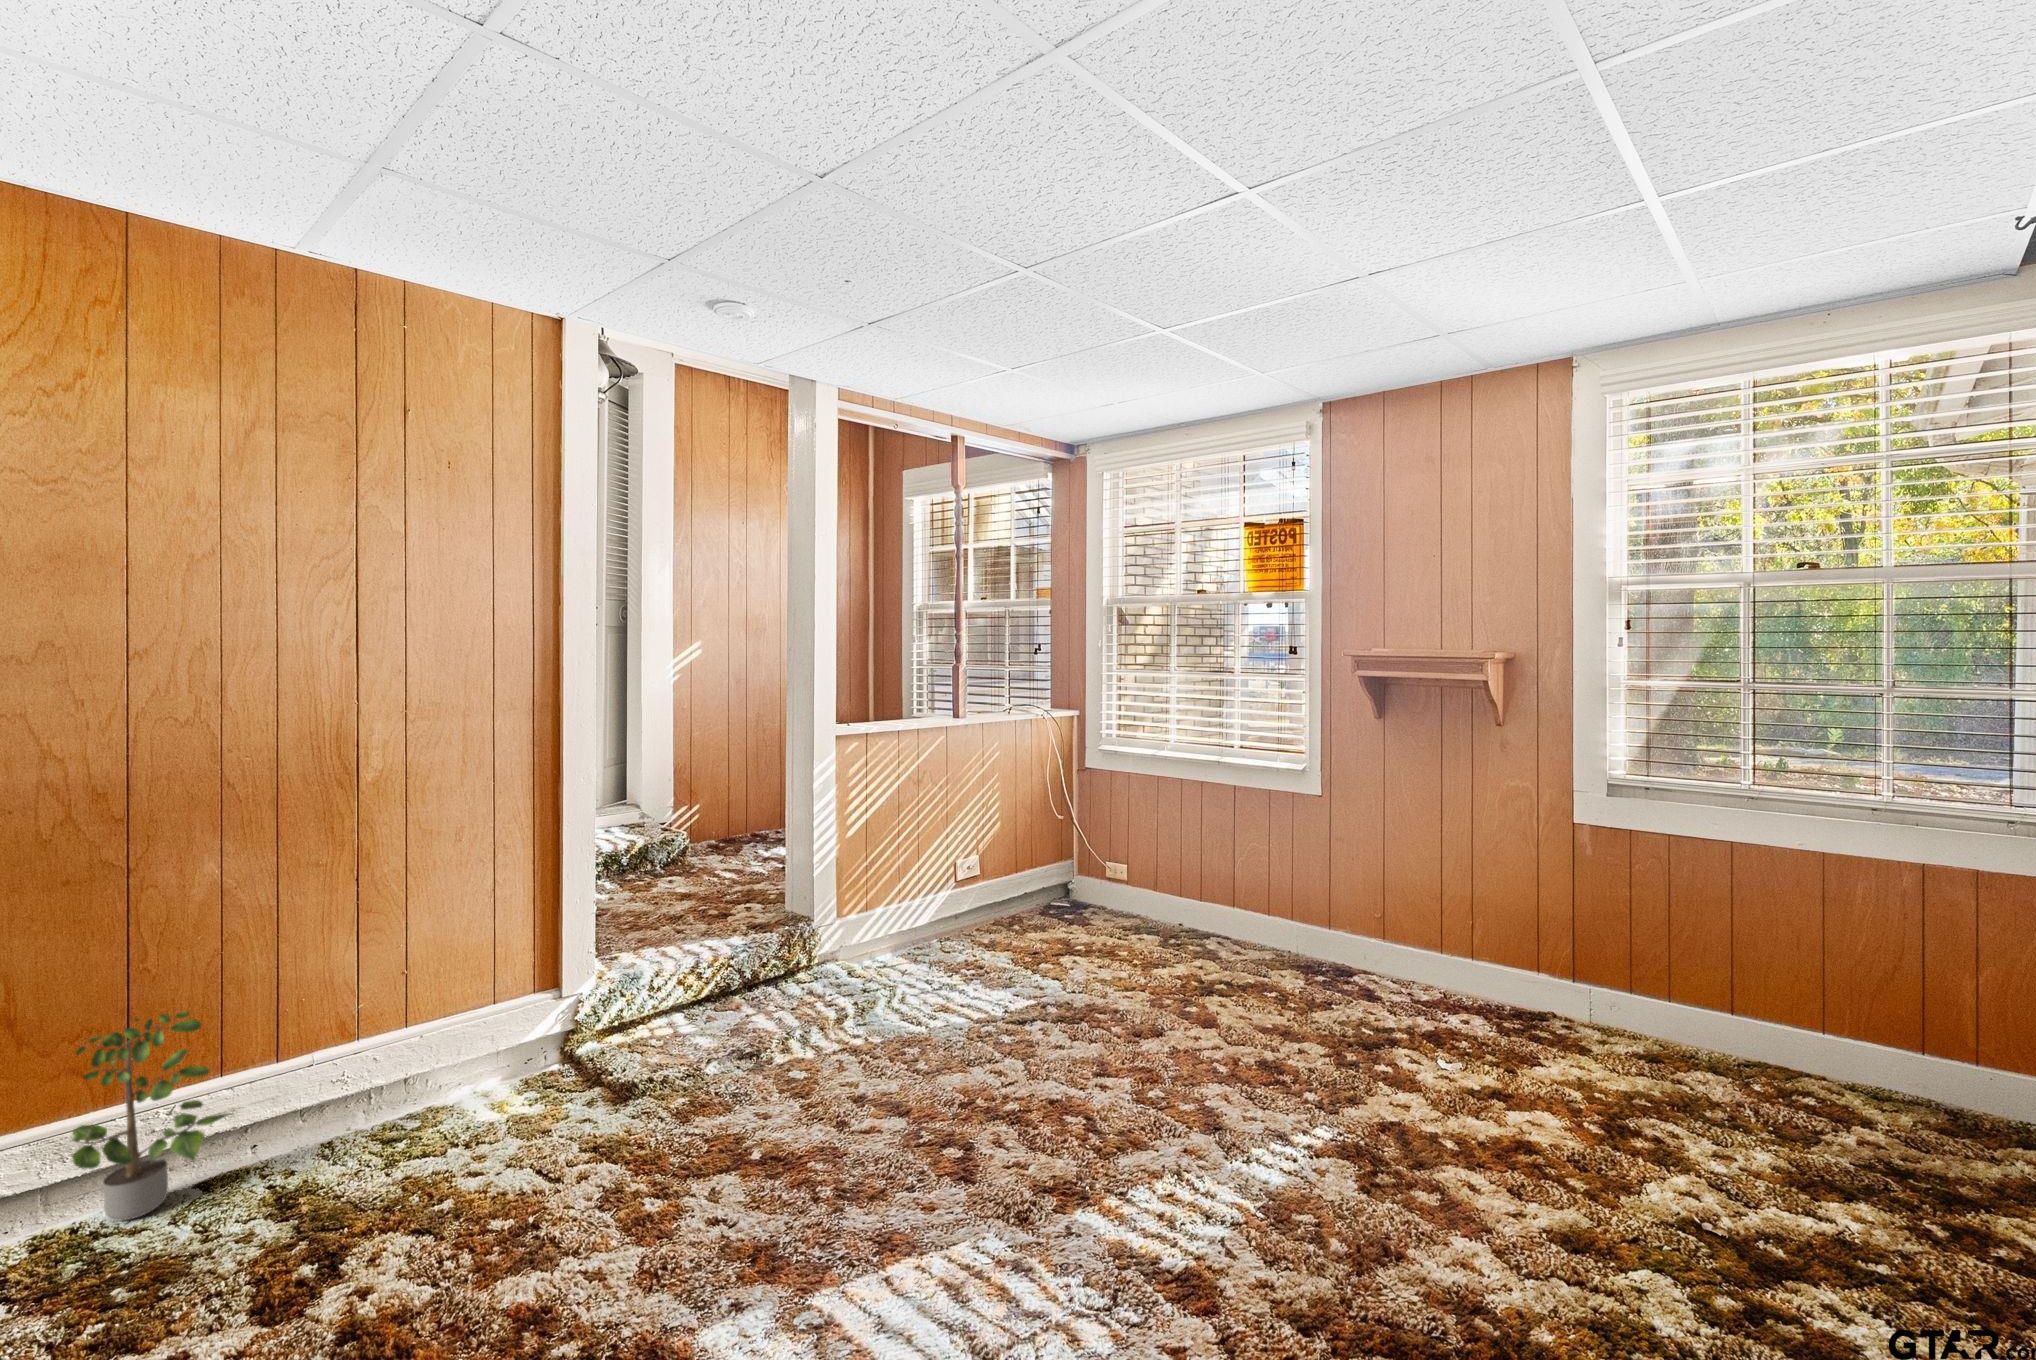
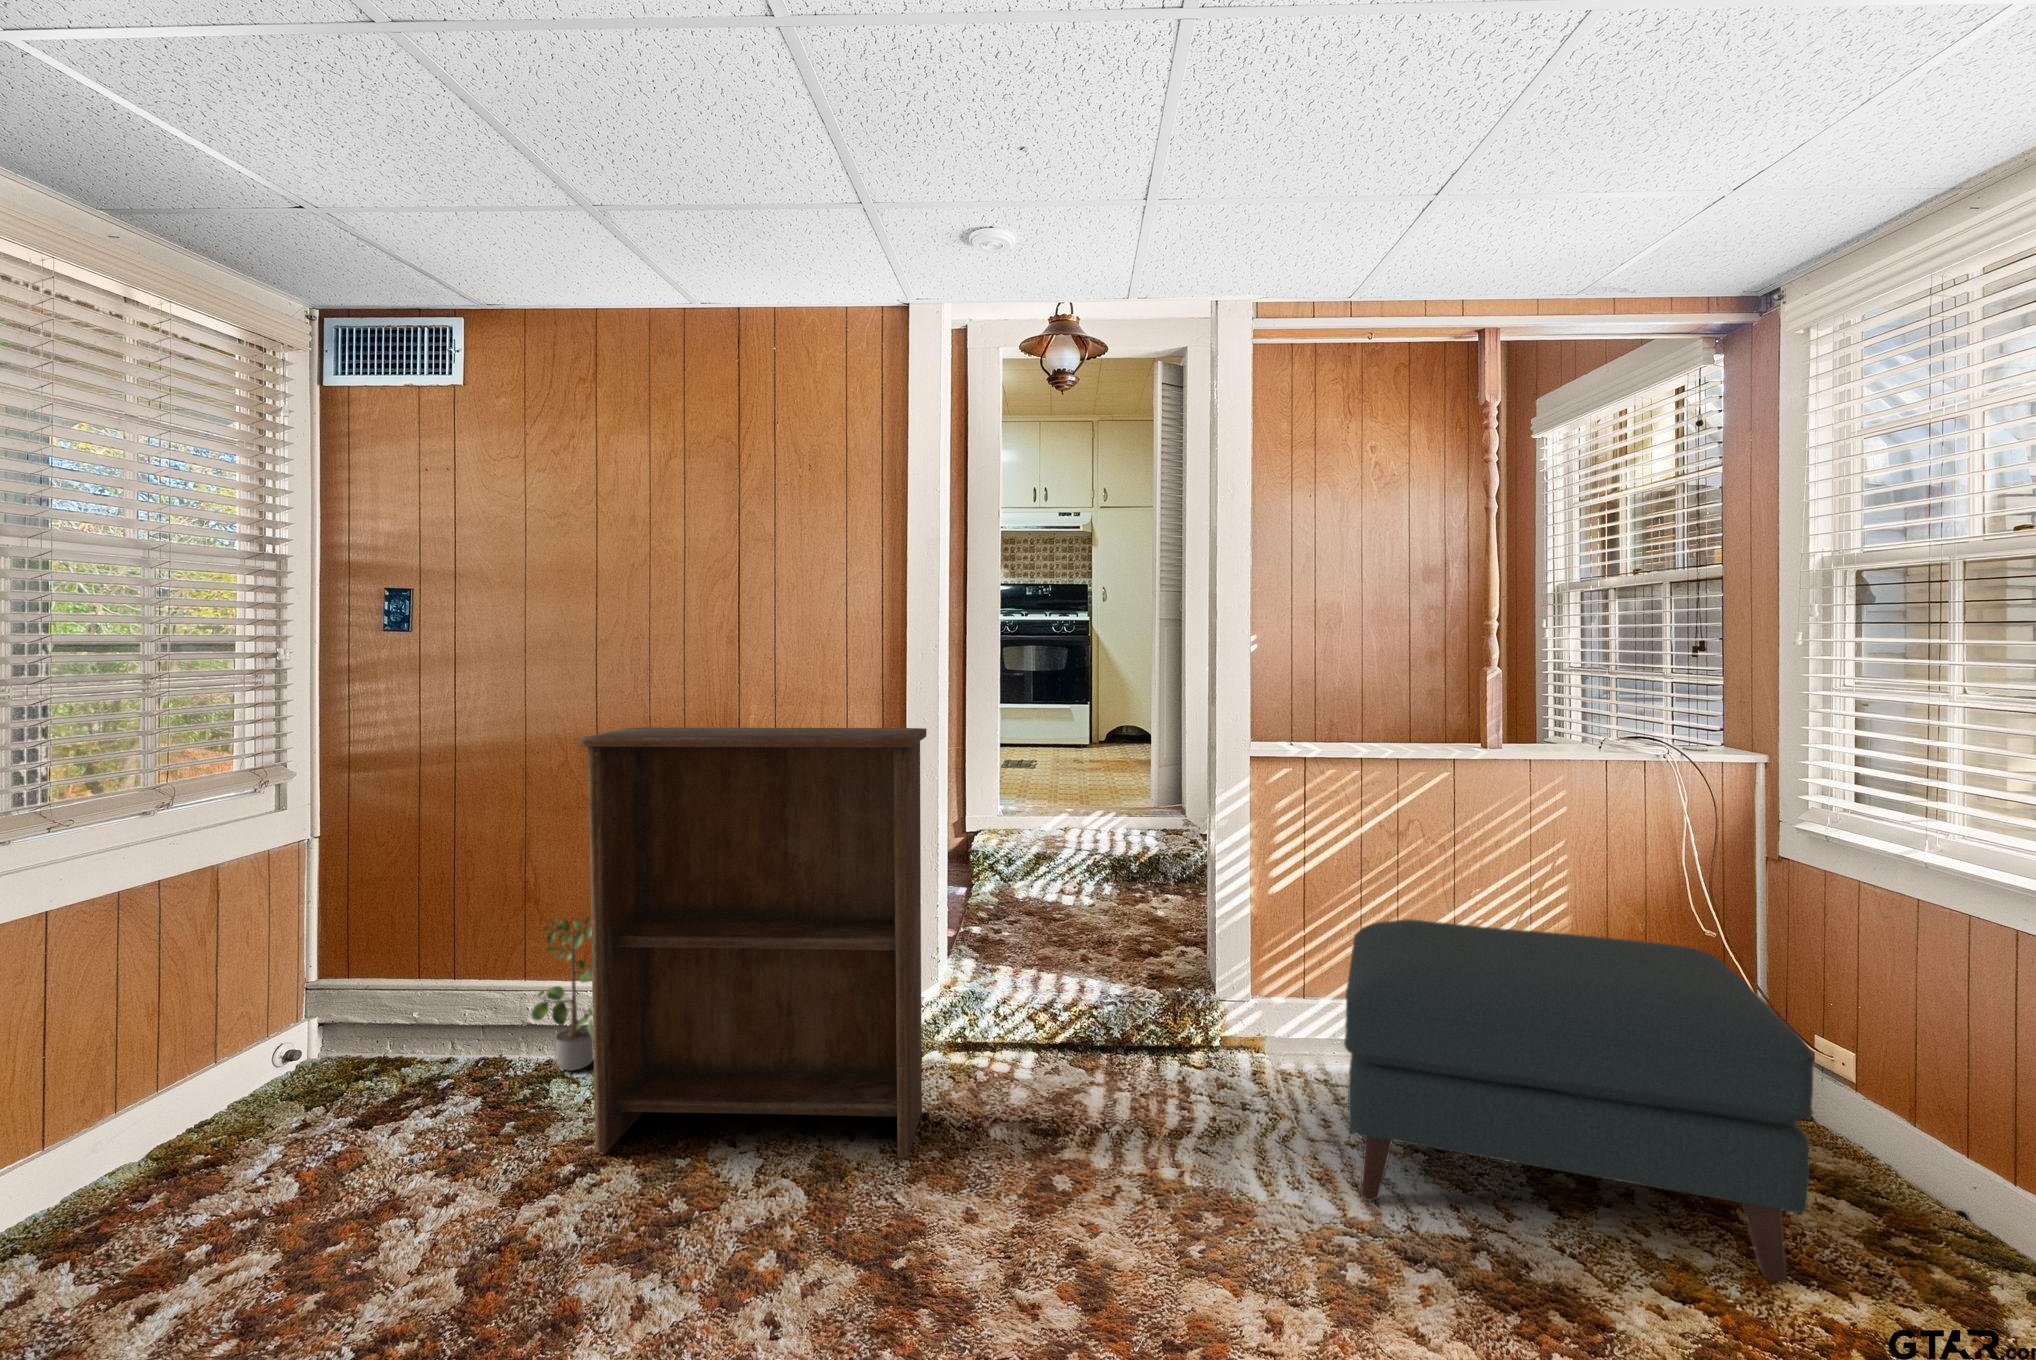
bookshelf: none [285,742,673,1246] -> present [579,727,927,1158]
ottoman: none [913,823,1166,1009] -> present [1344,919,1814,1283]

